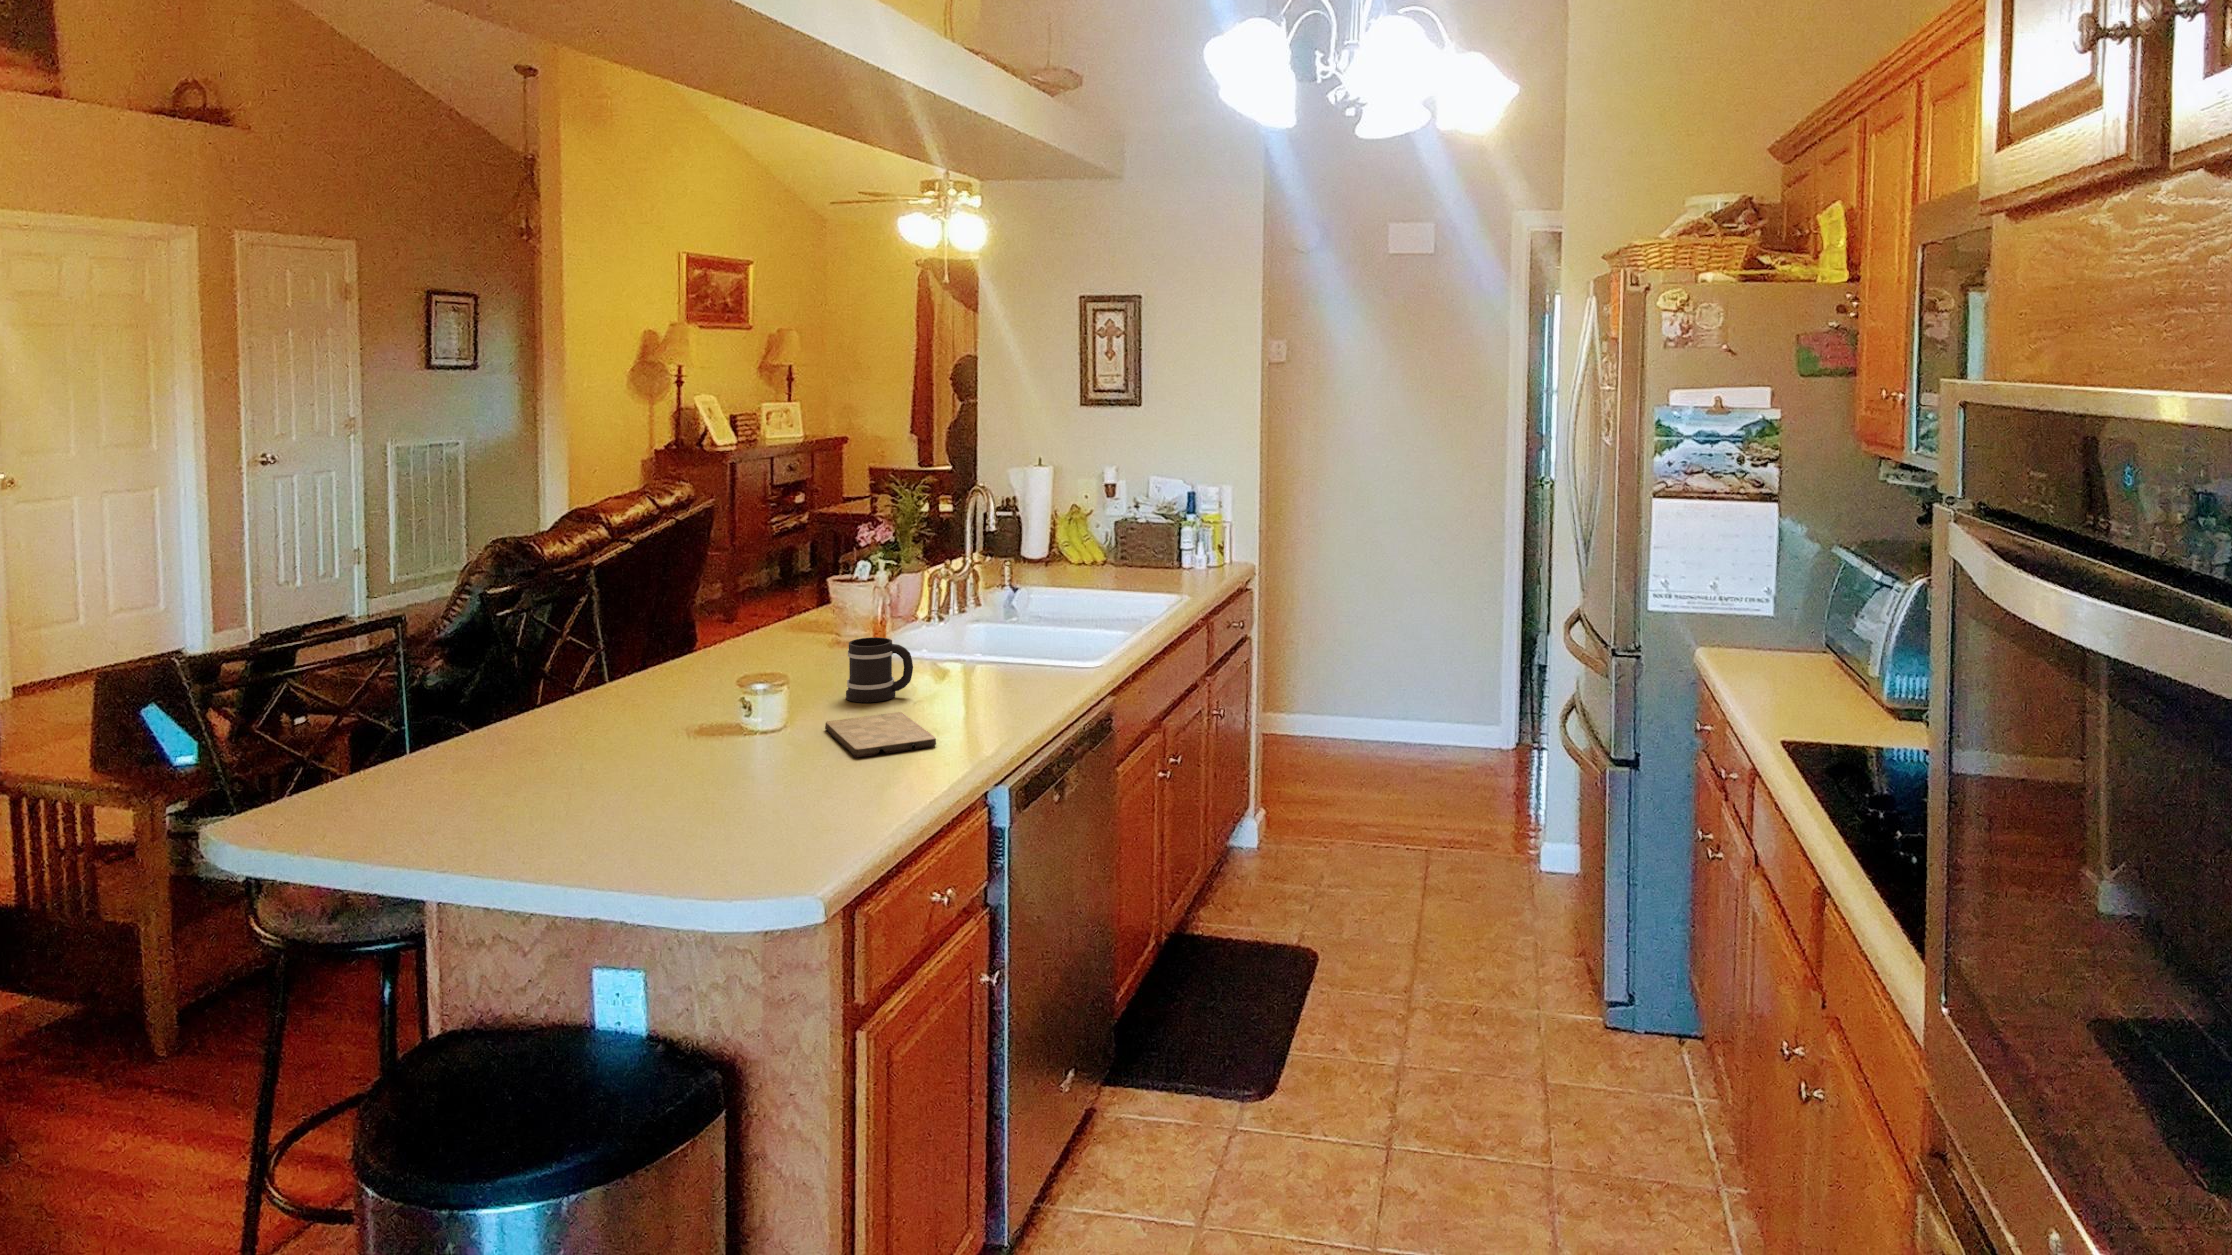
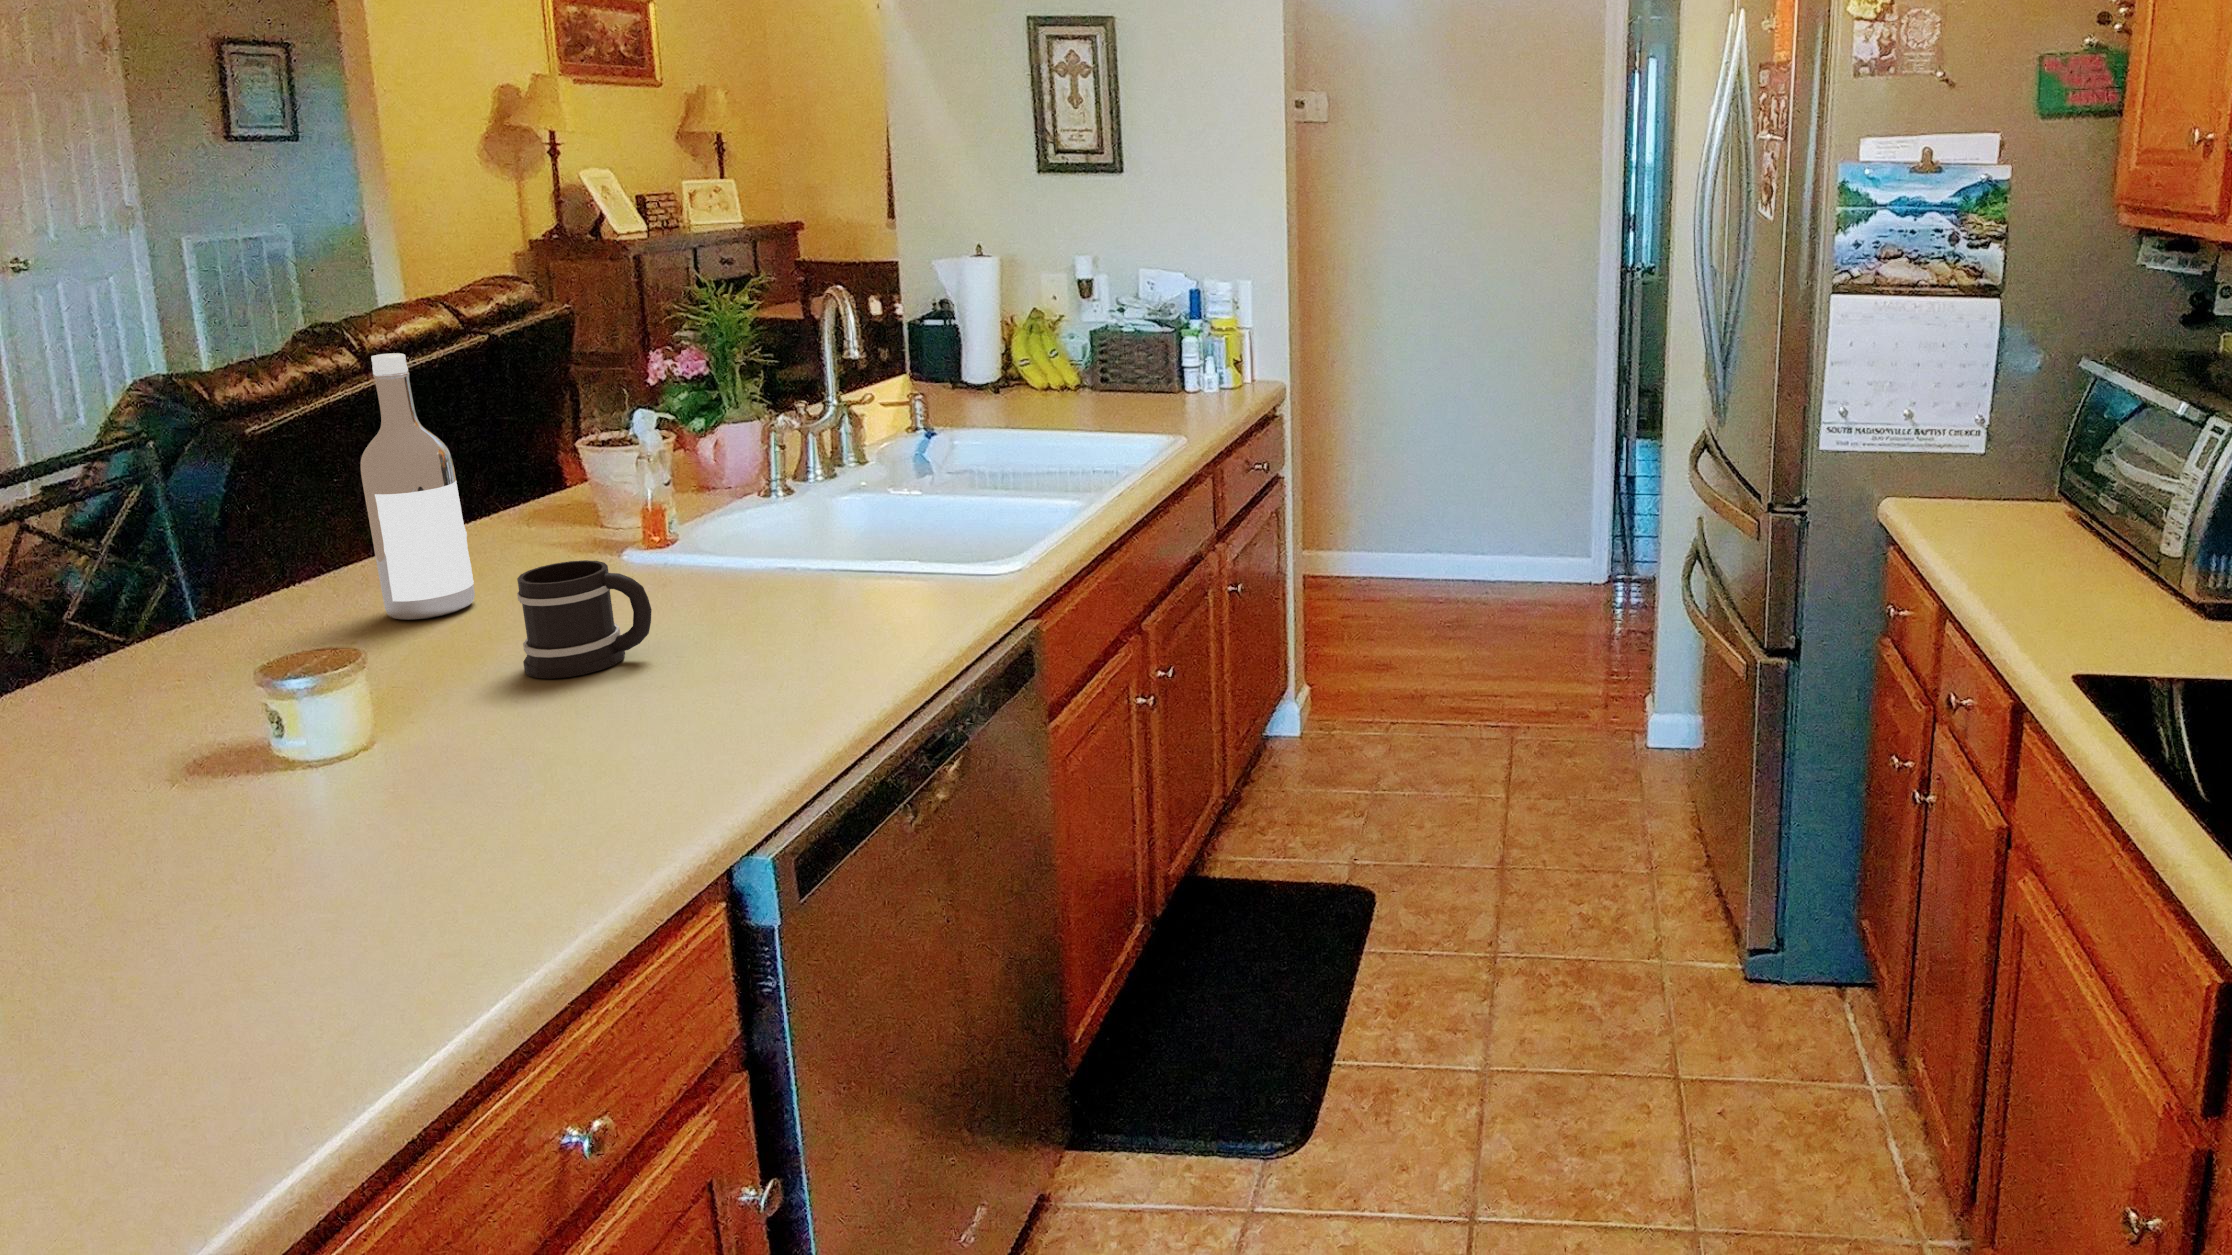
wine bottle: none [750,517,795,674] -> present [360,353,475,620]
cutting board: present [825,712,936,758] -> none [429,705,632,834]

